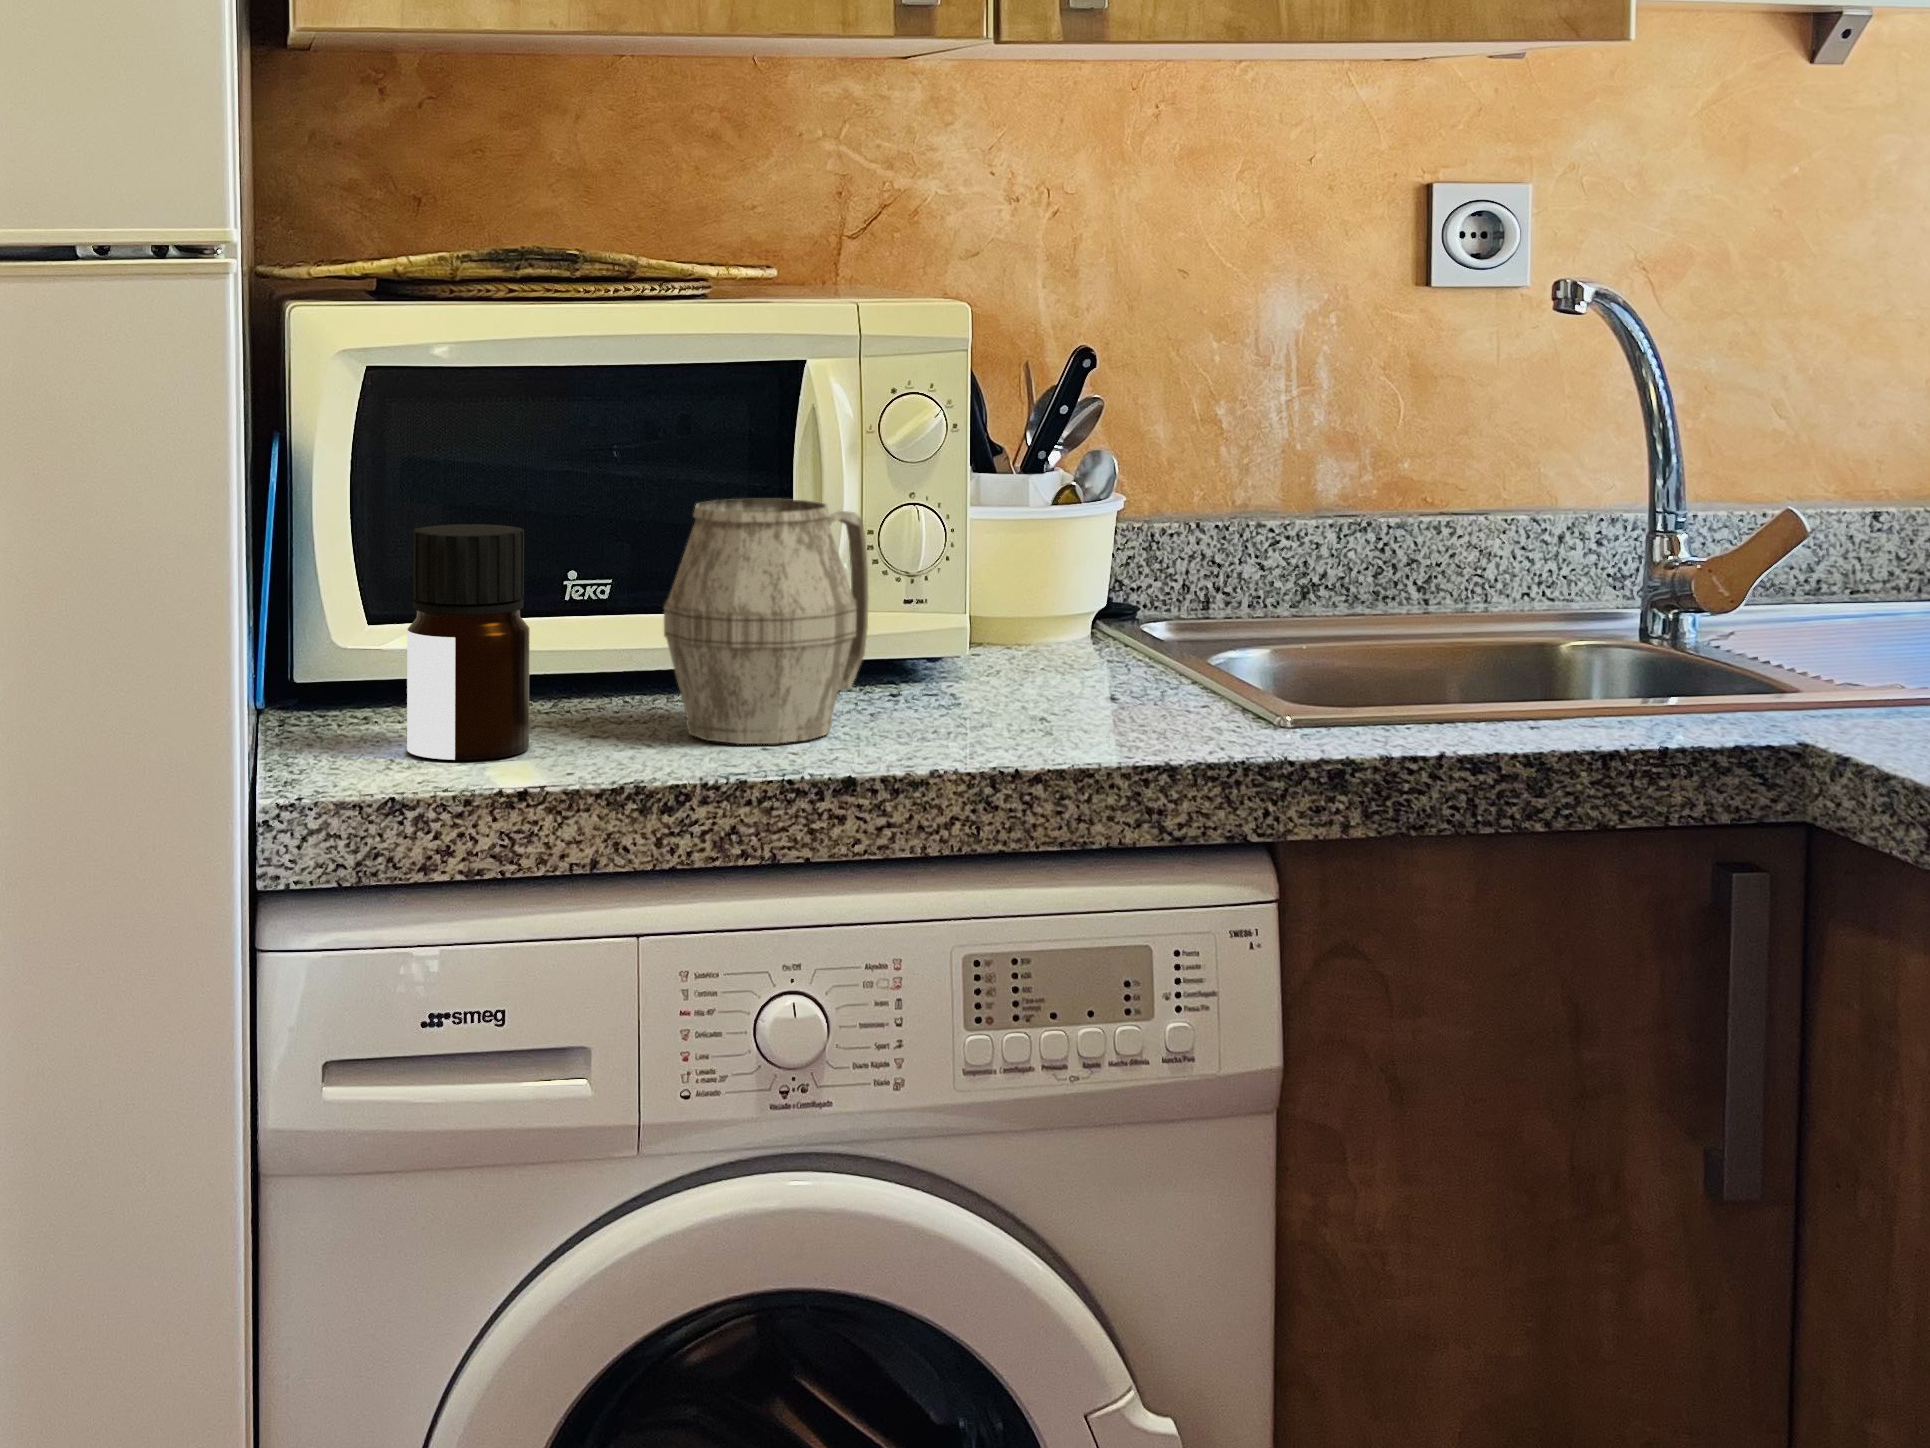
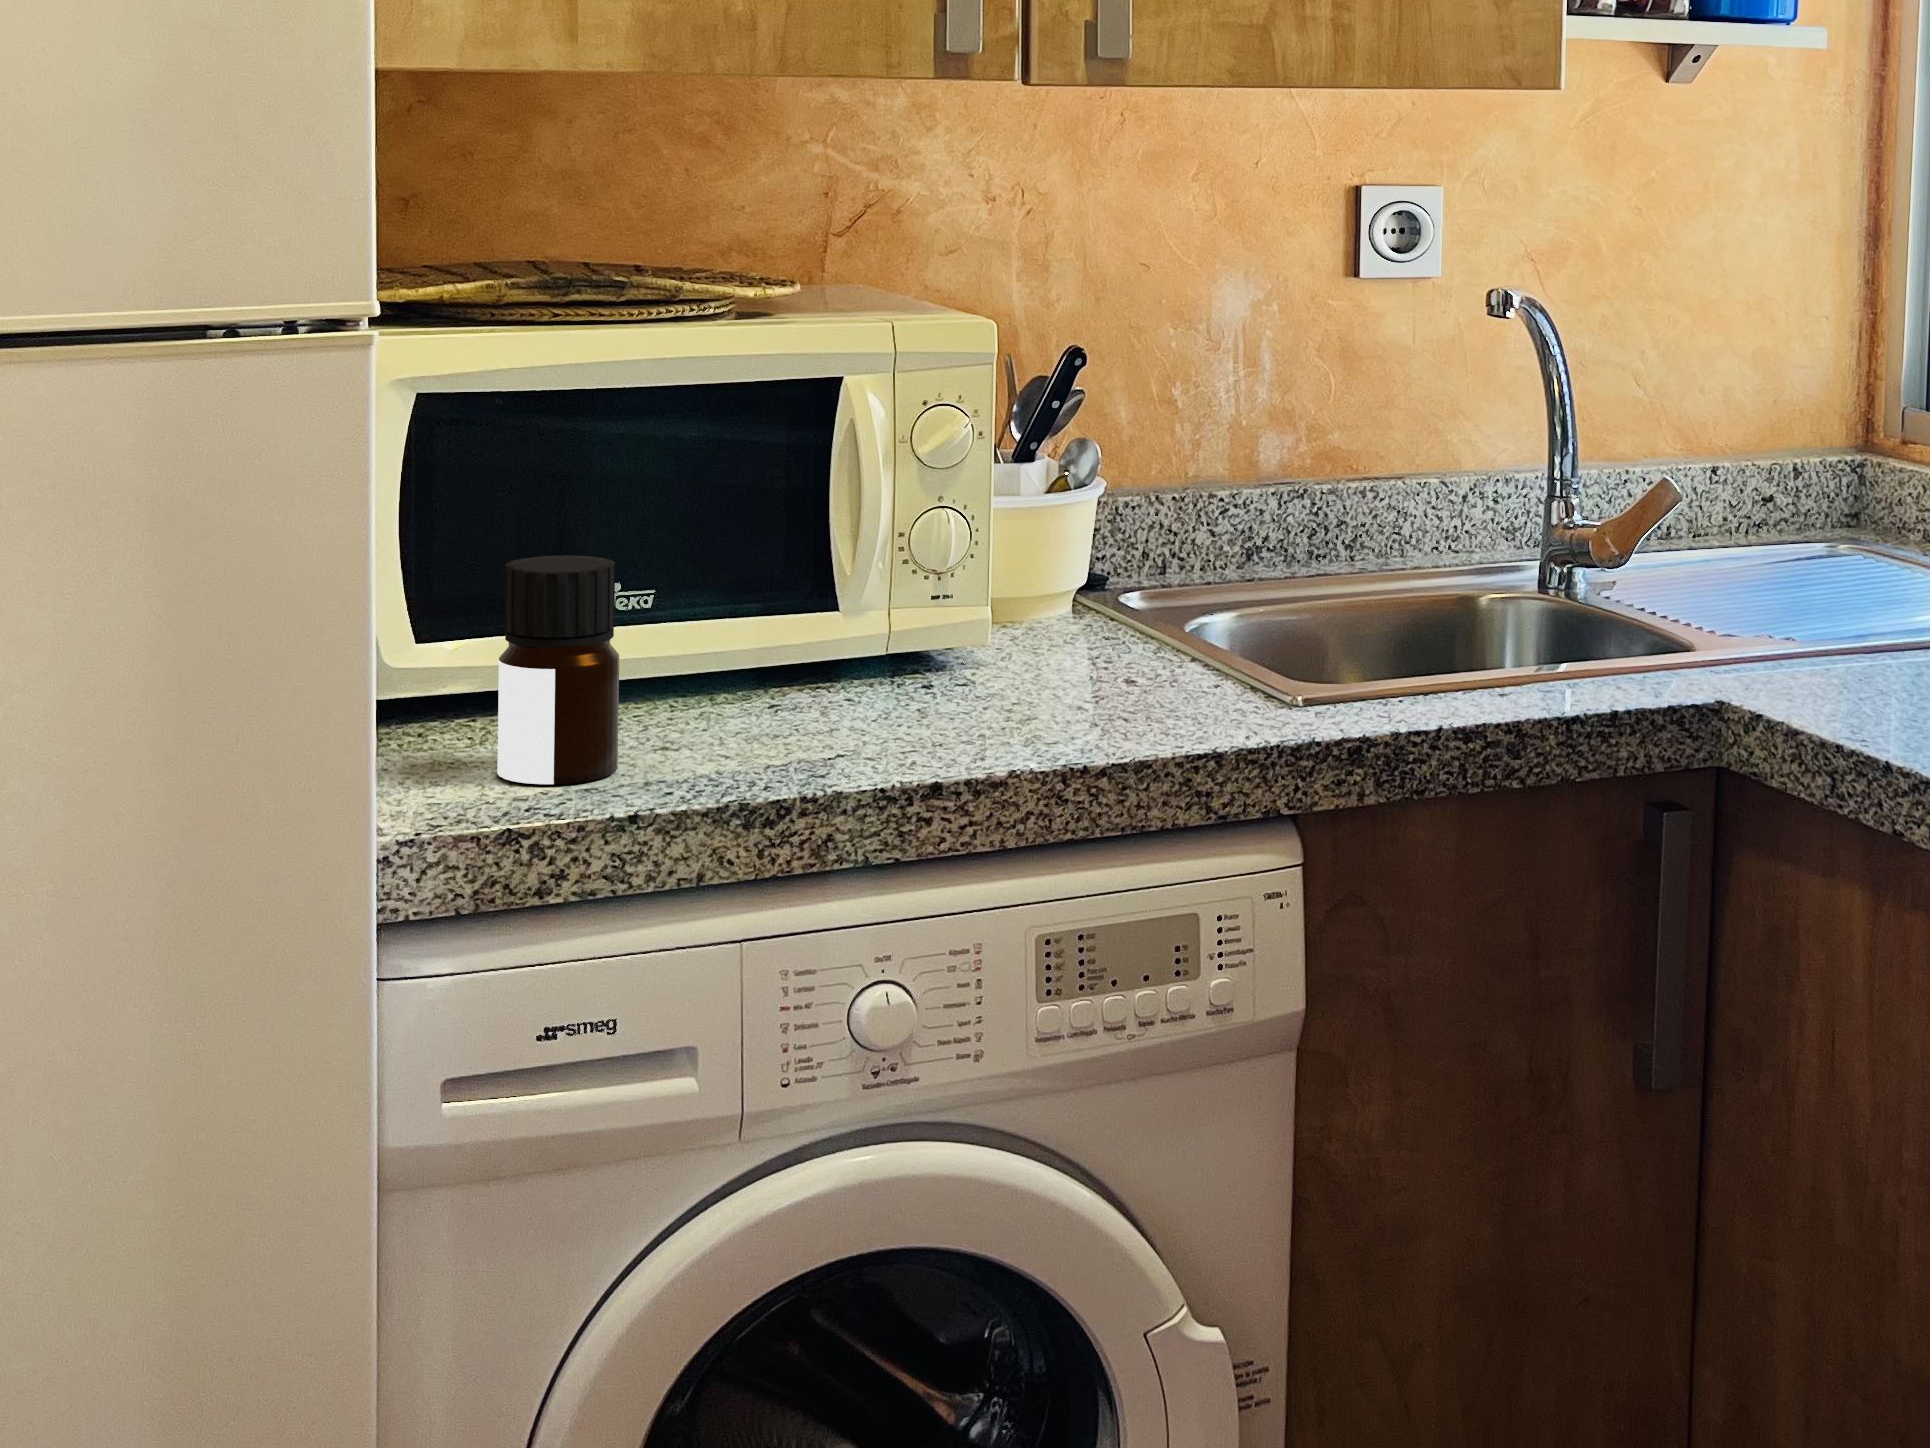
mug: present [664,499,869,744] -> none [737,518,922,752]

